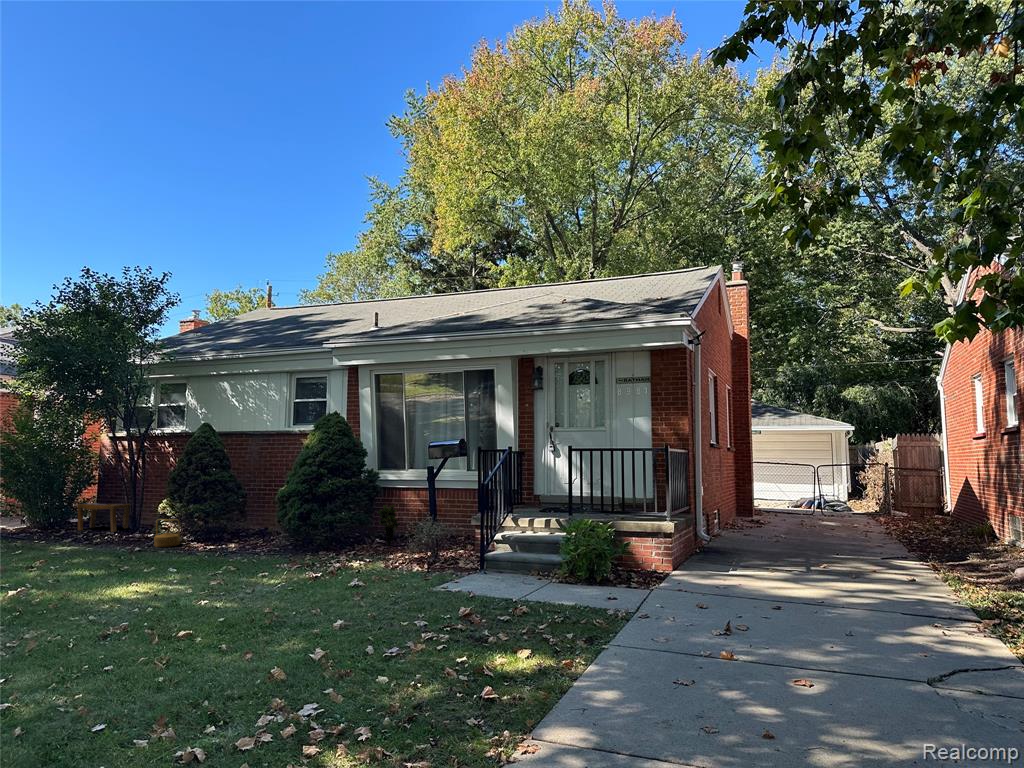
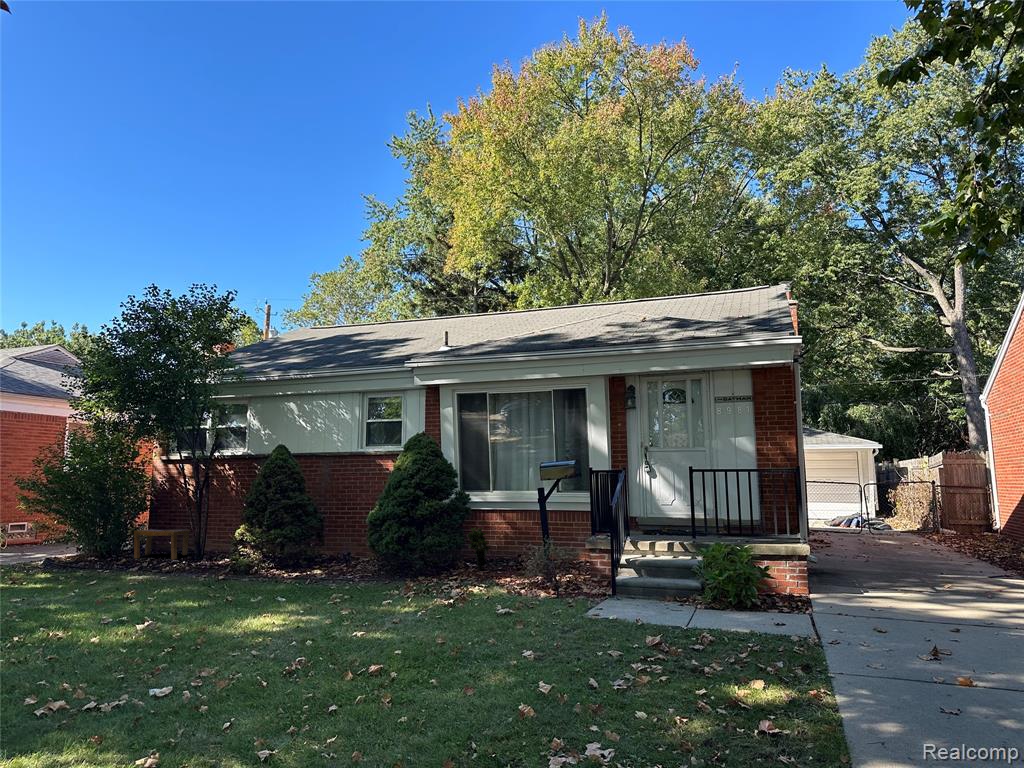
woven basket: present [154,519,180,547] -> none [233,546,260,576]

